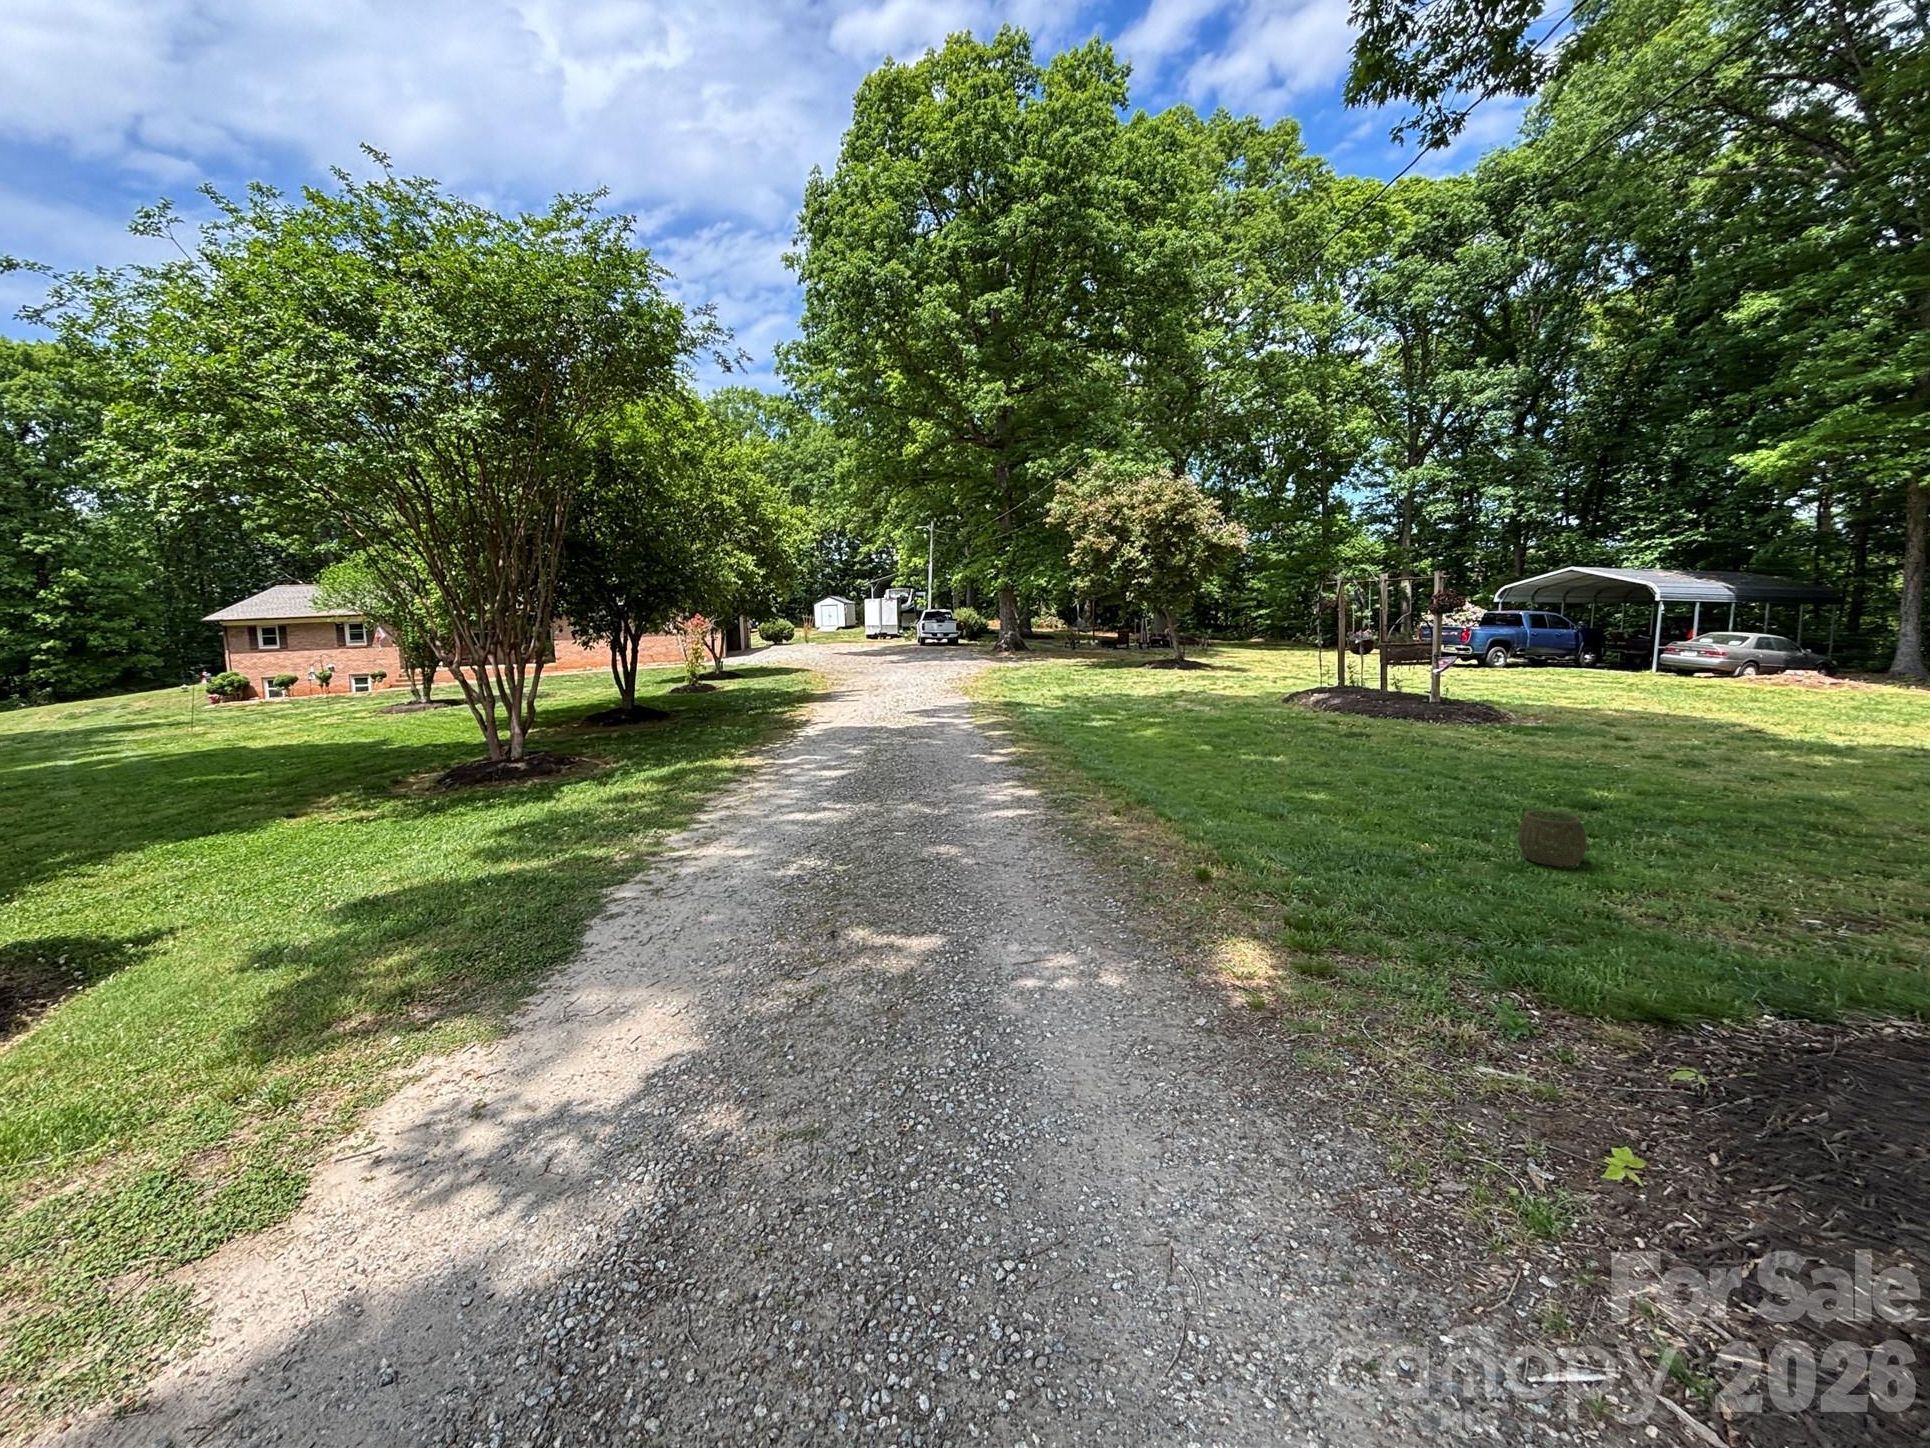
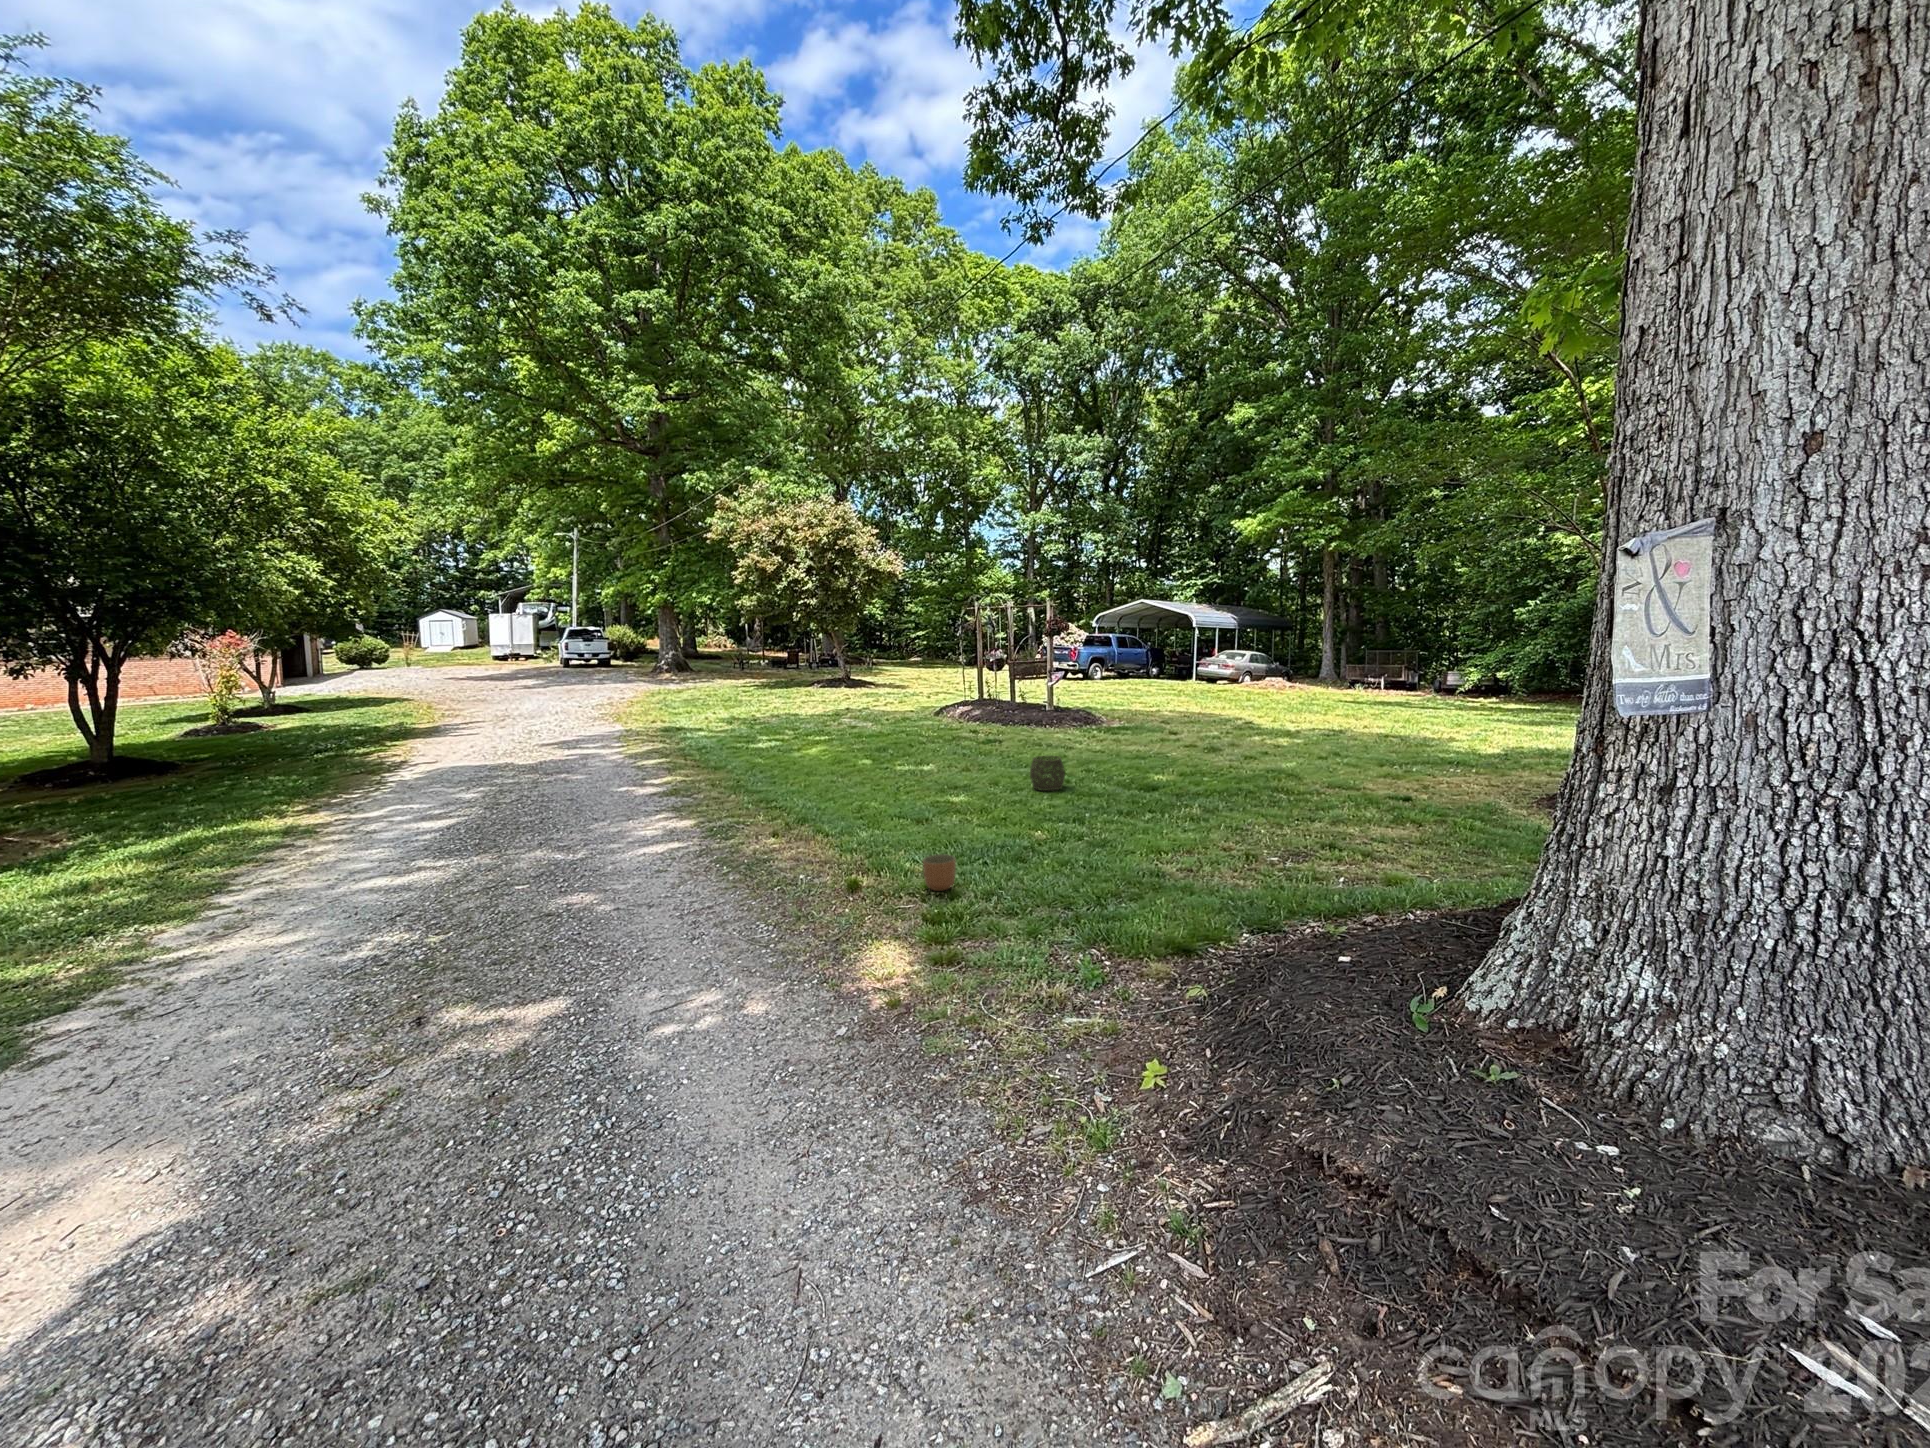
planter: none [1419,1005,1486,1074] -> present [923,854,956,891]

